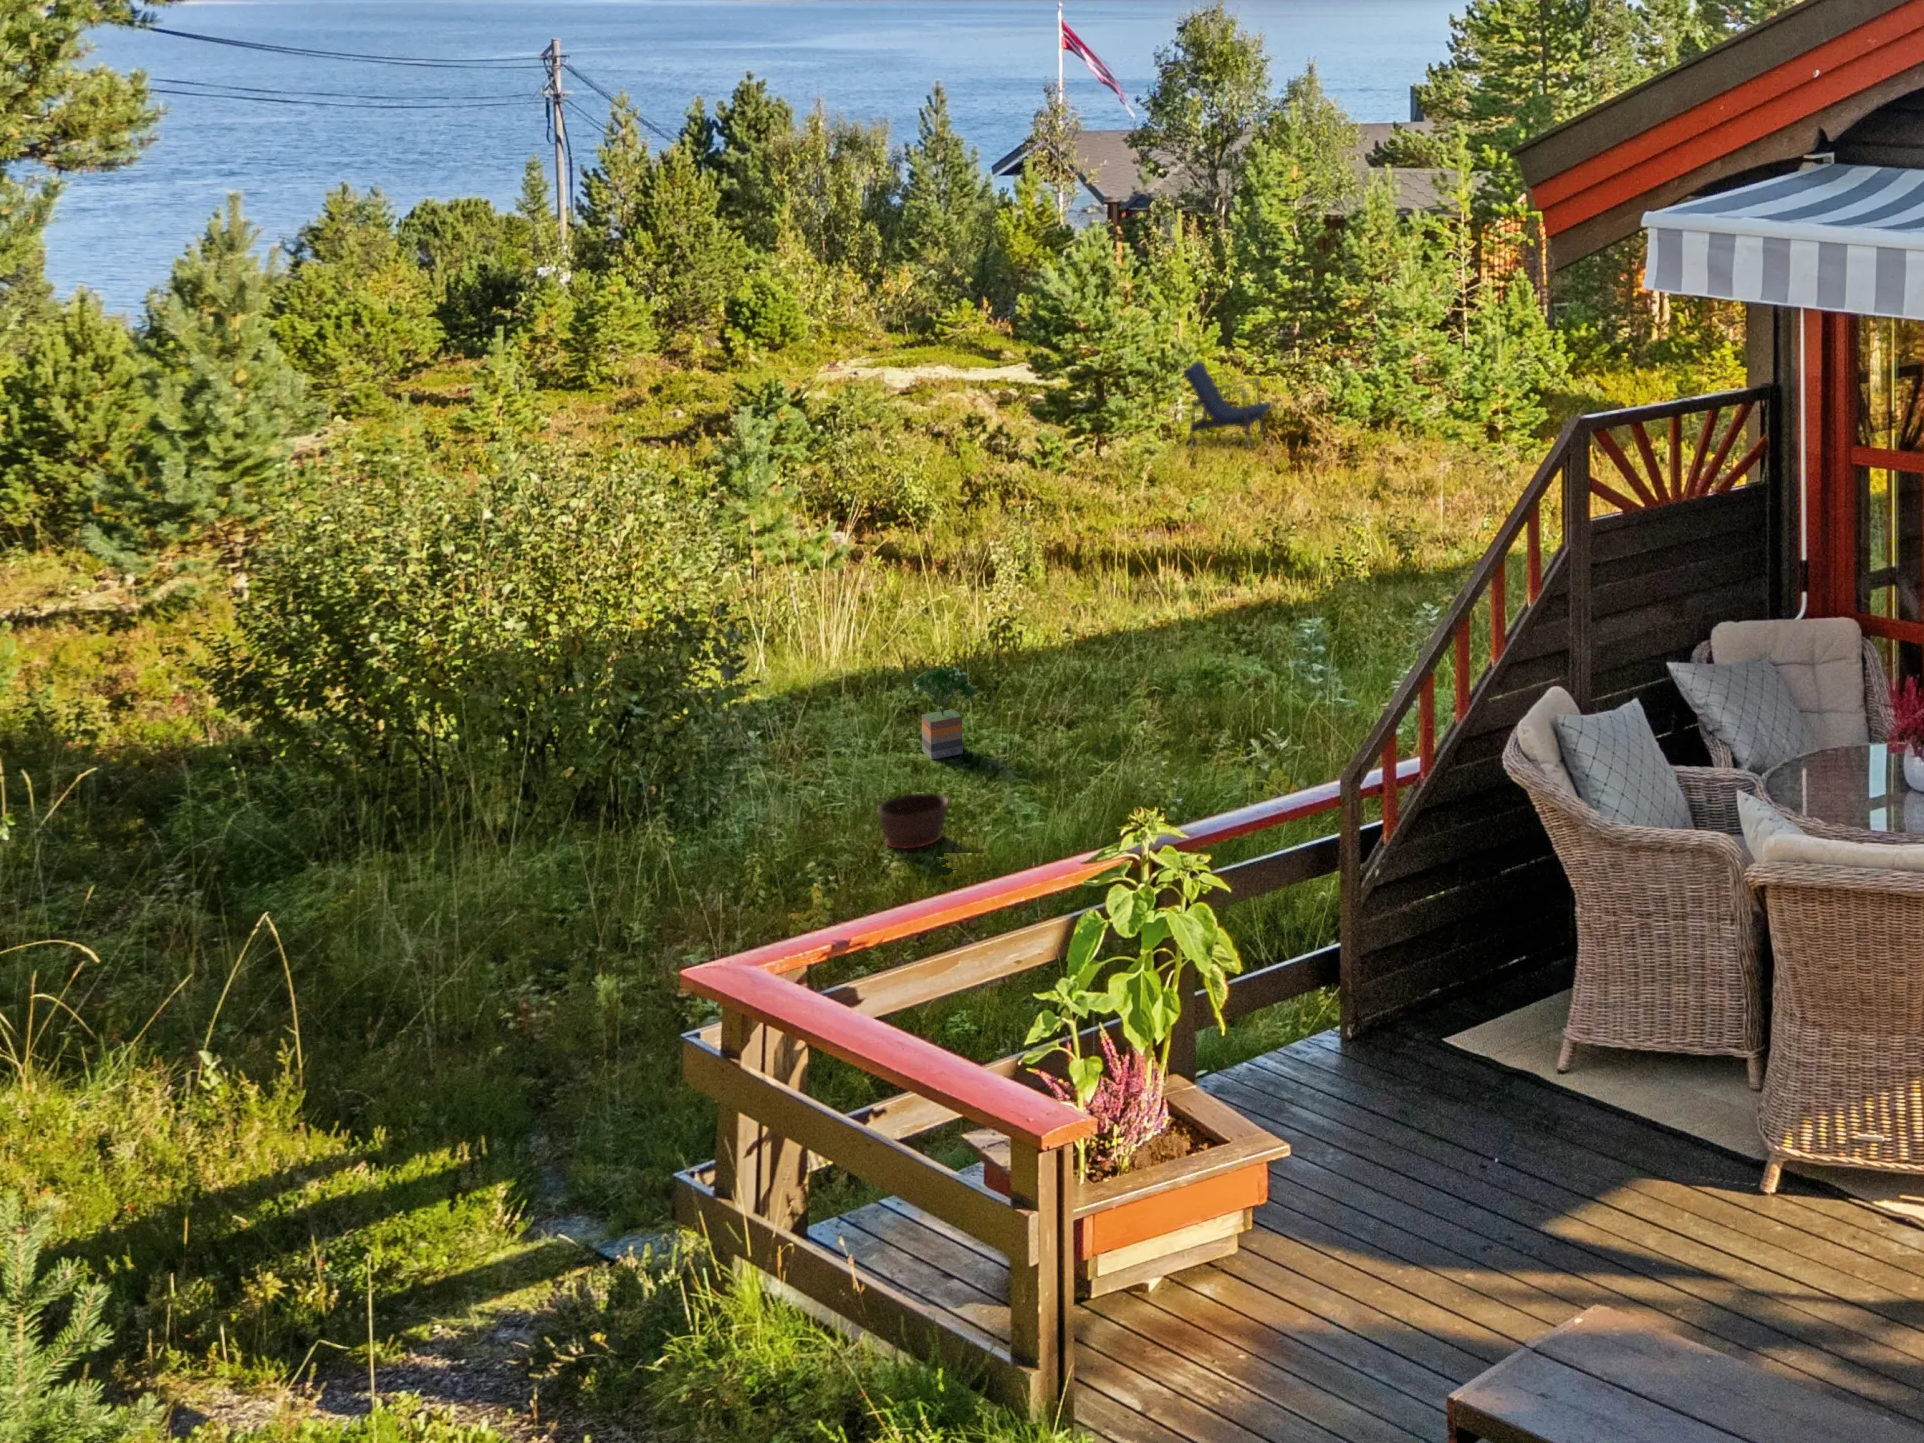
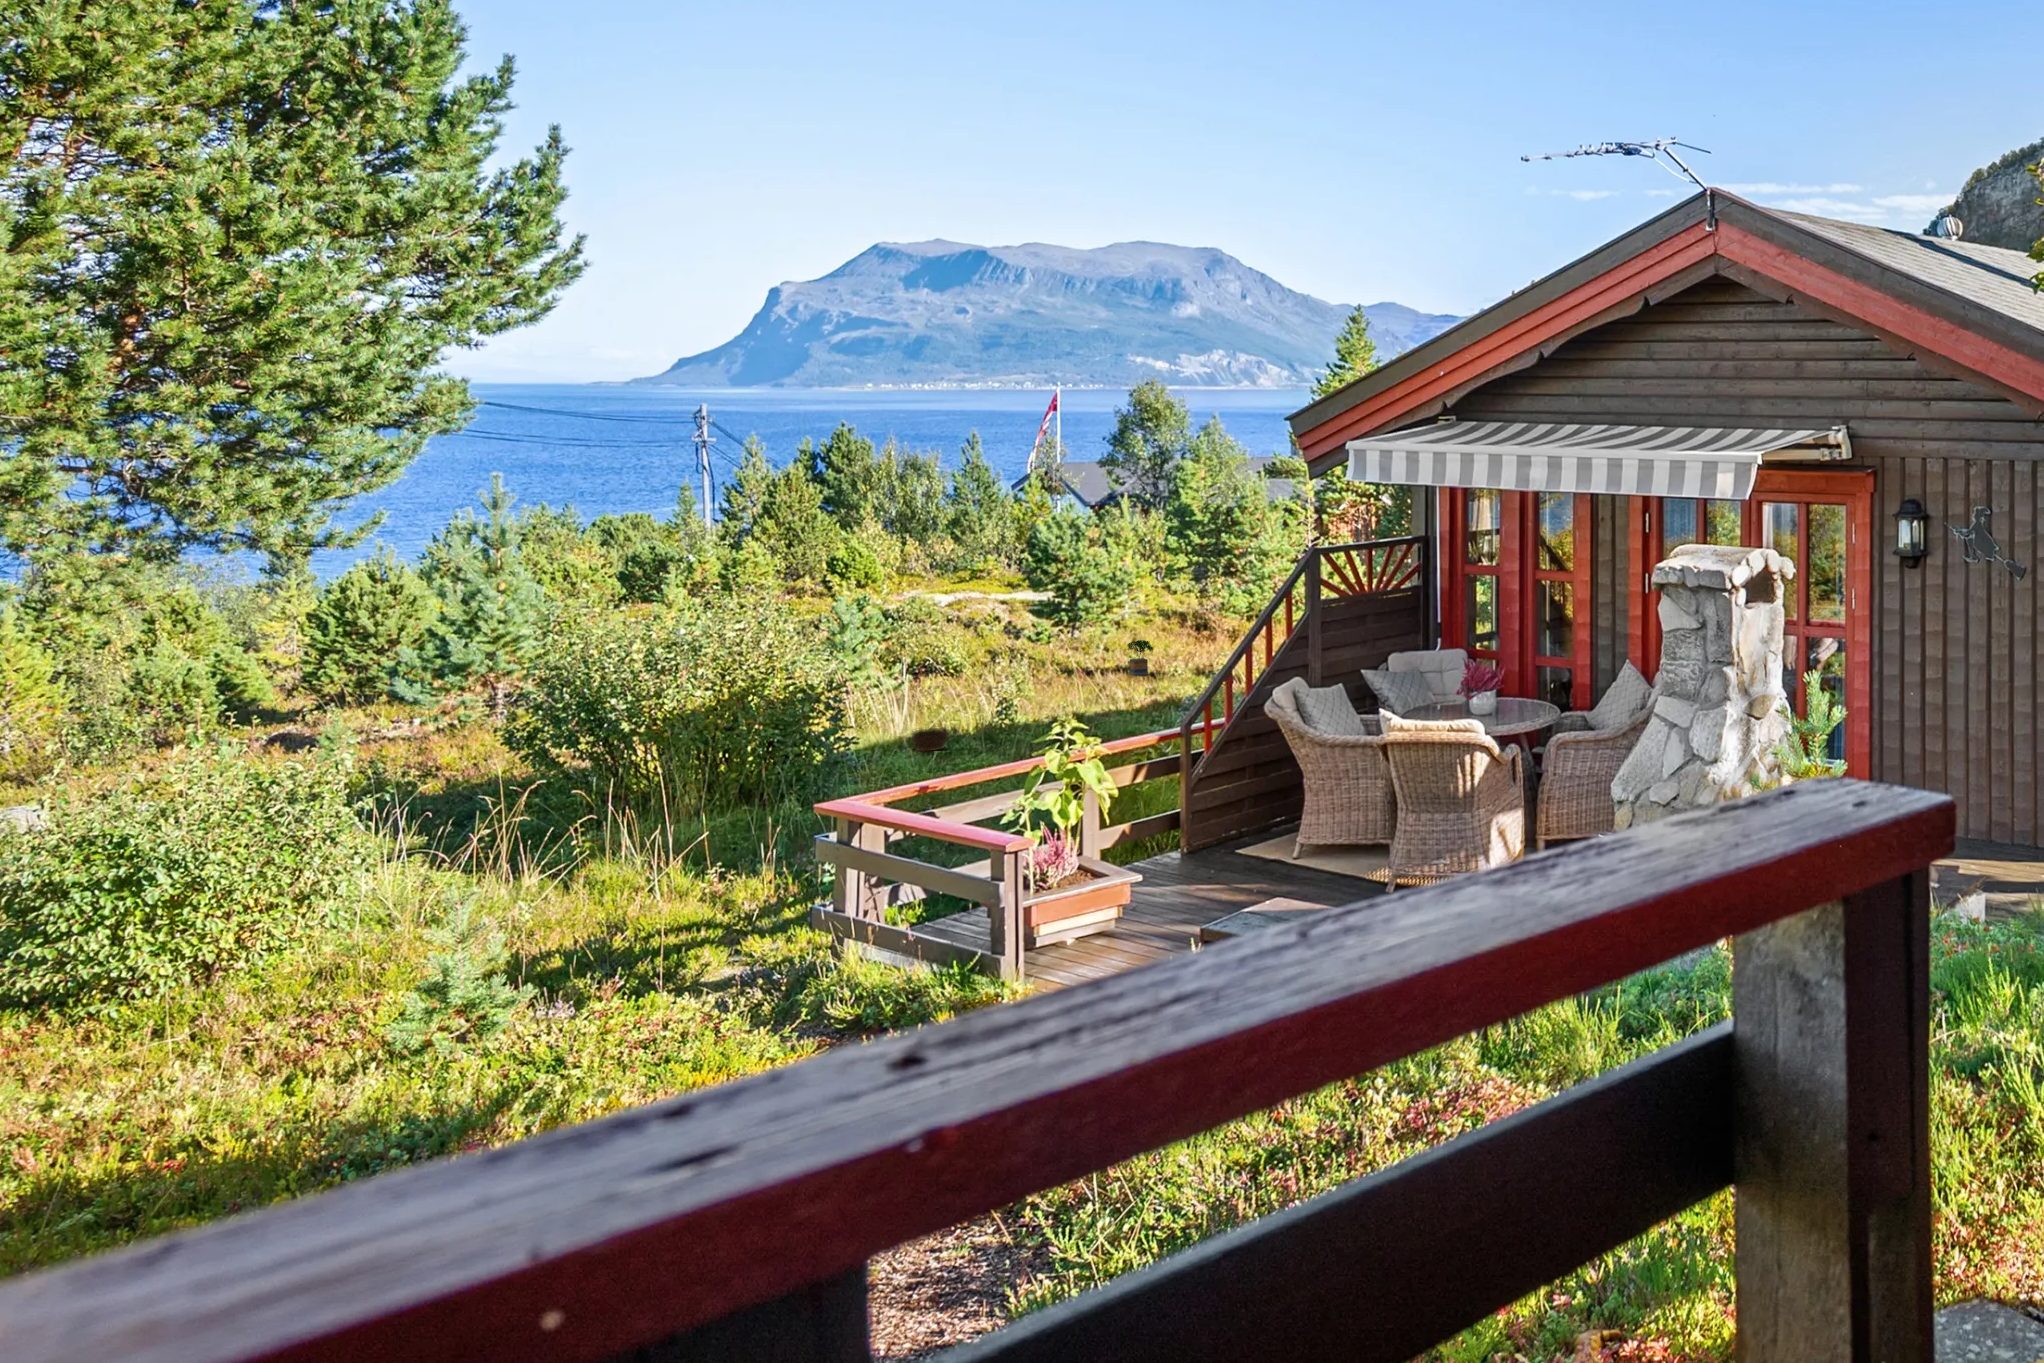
lounge chair: present [1184,361,1272,446] -> none [1125,577,1181,627]
potted tree: present [913,666,975,760] -> present [1128,640,1153,676]

